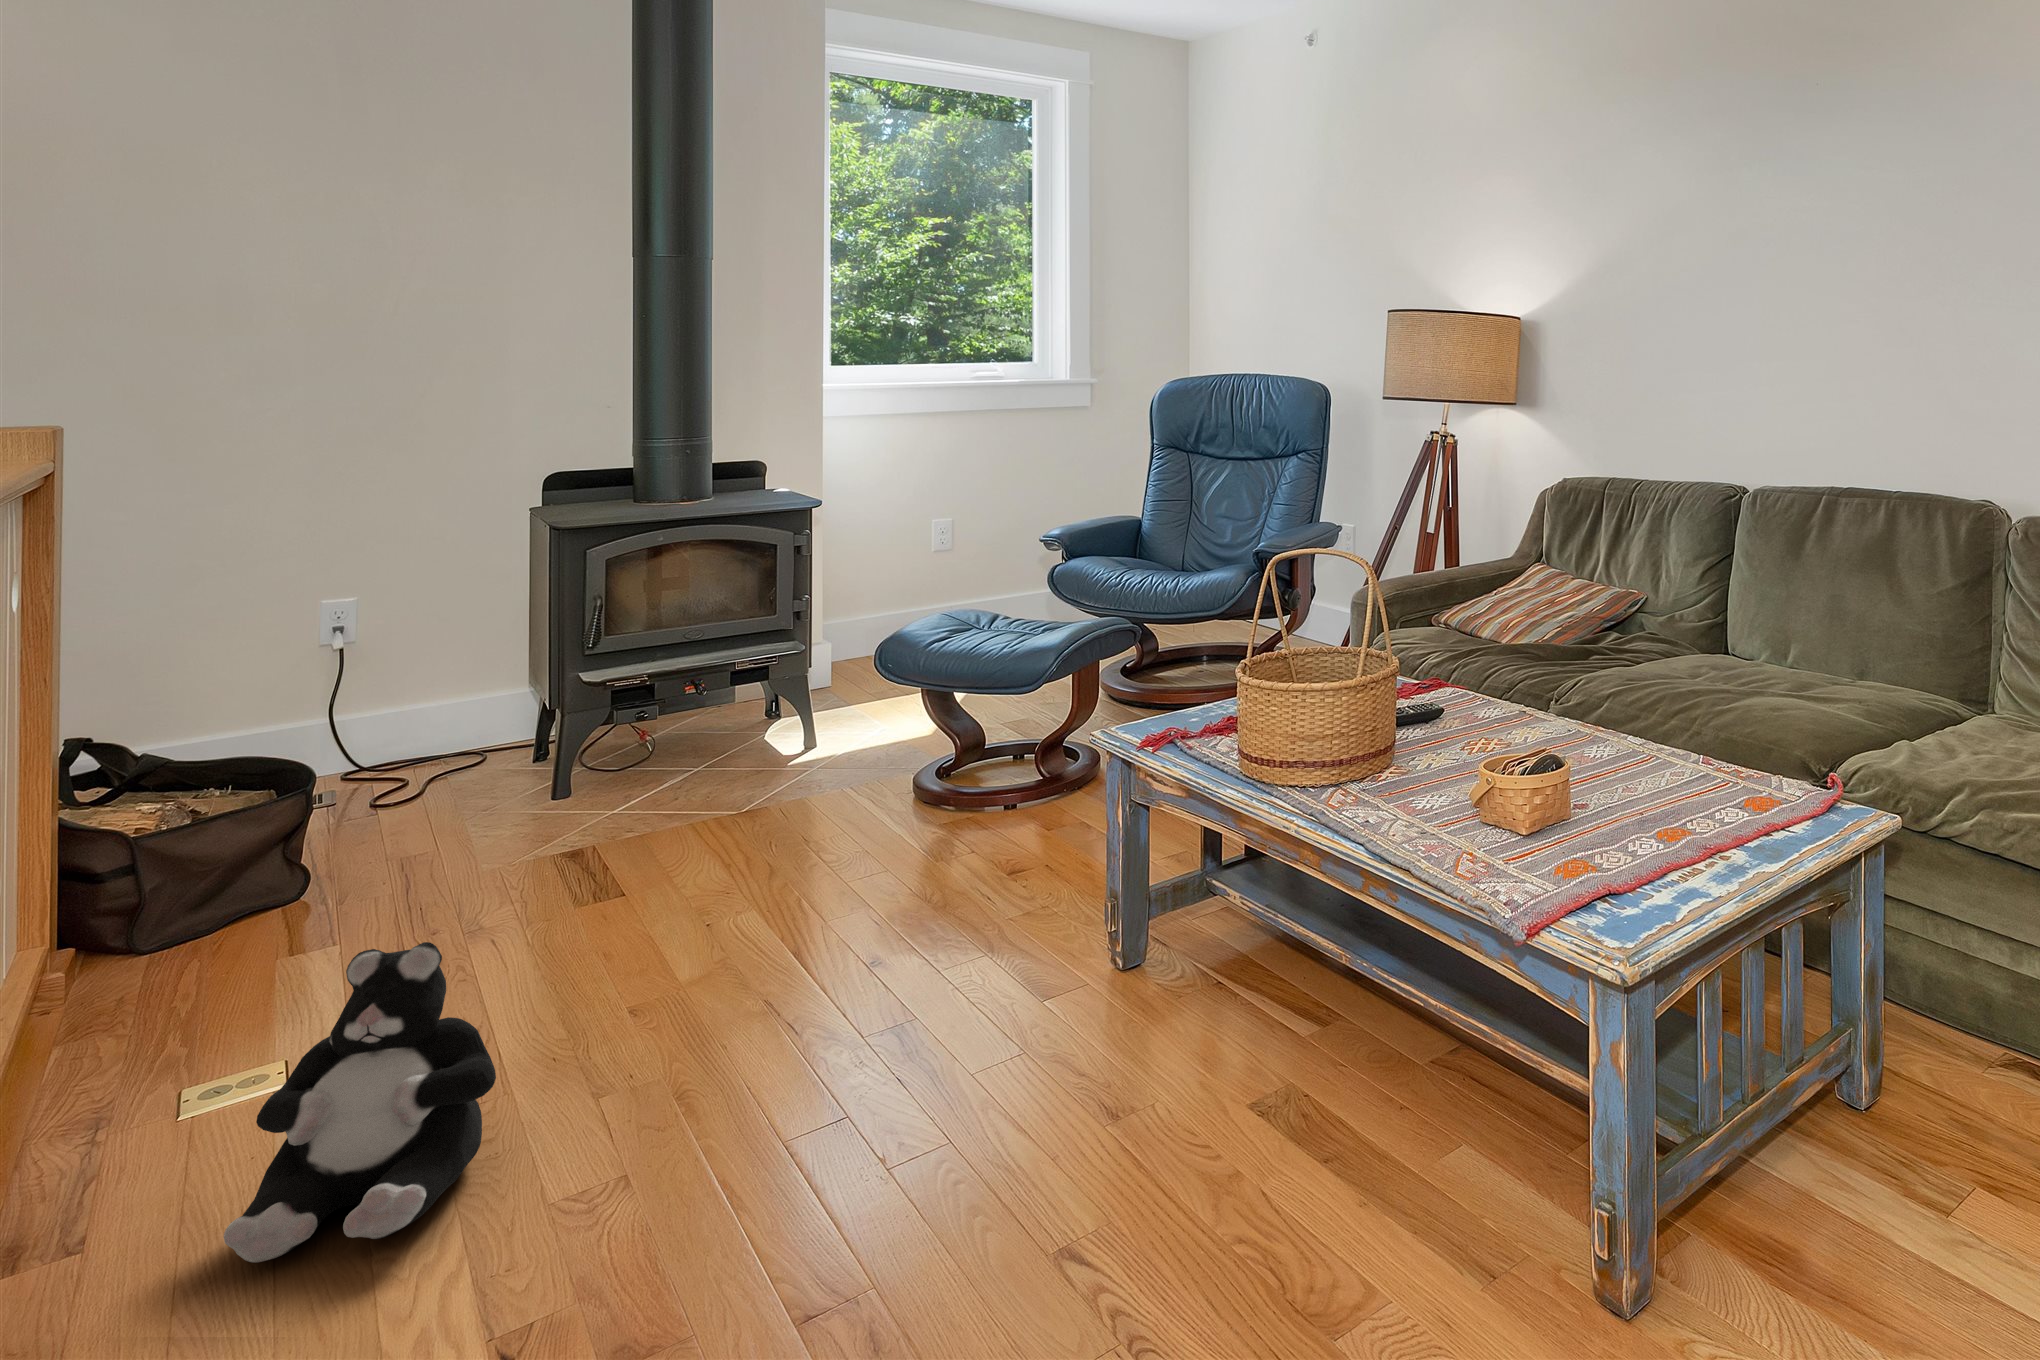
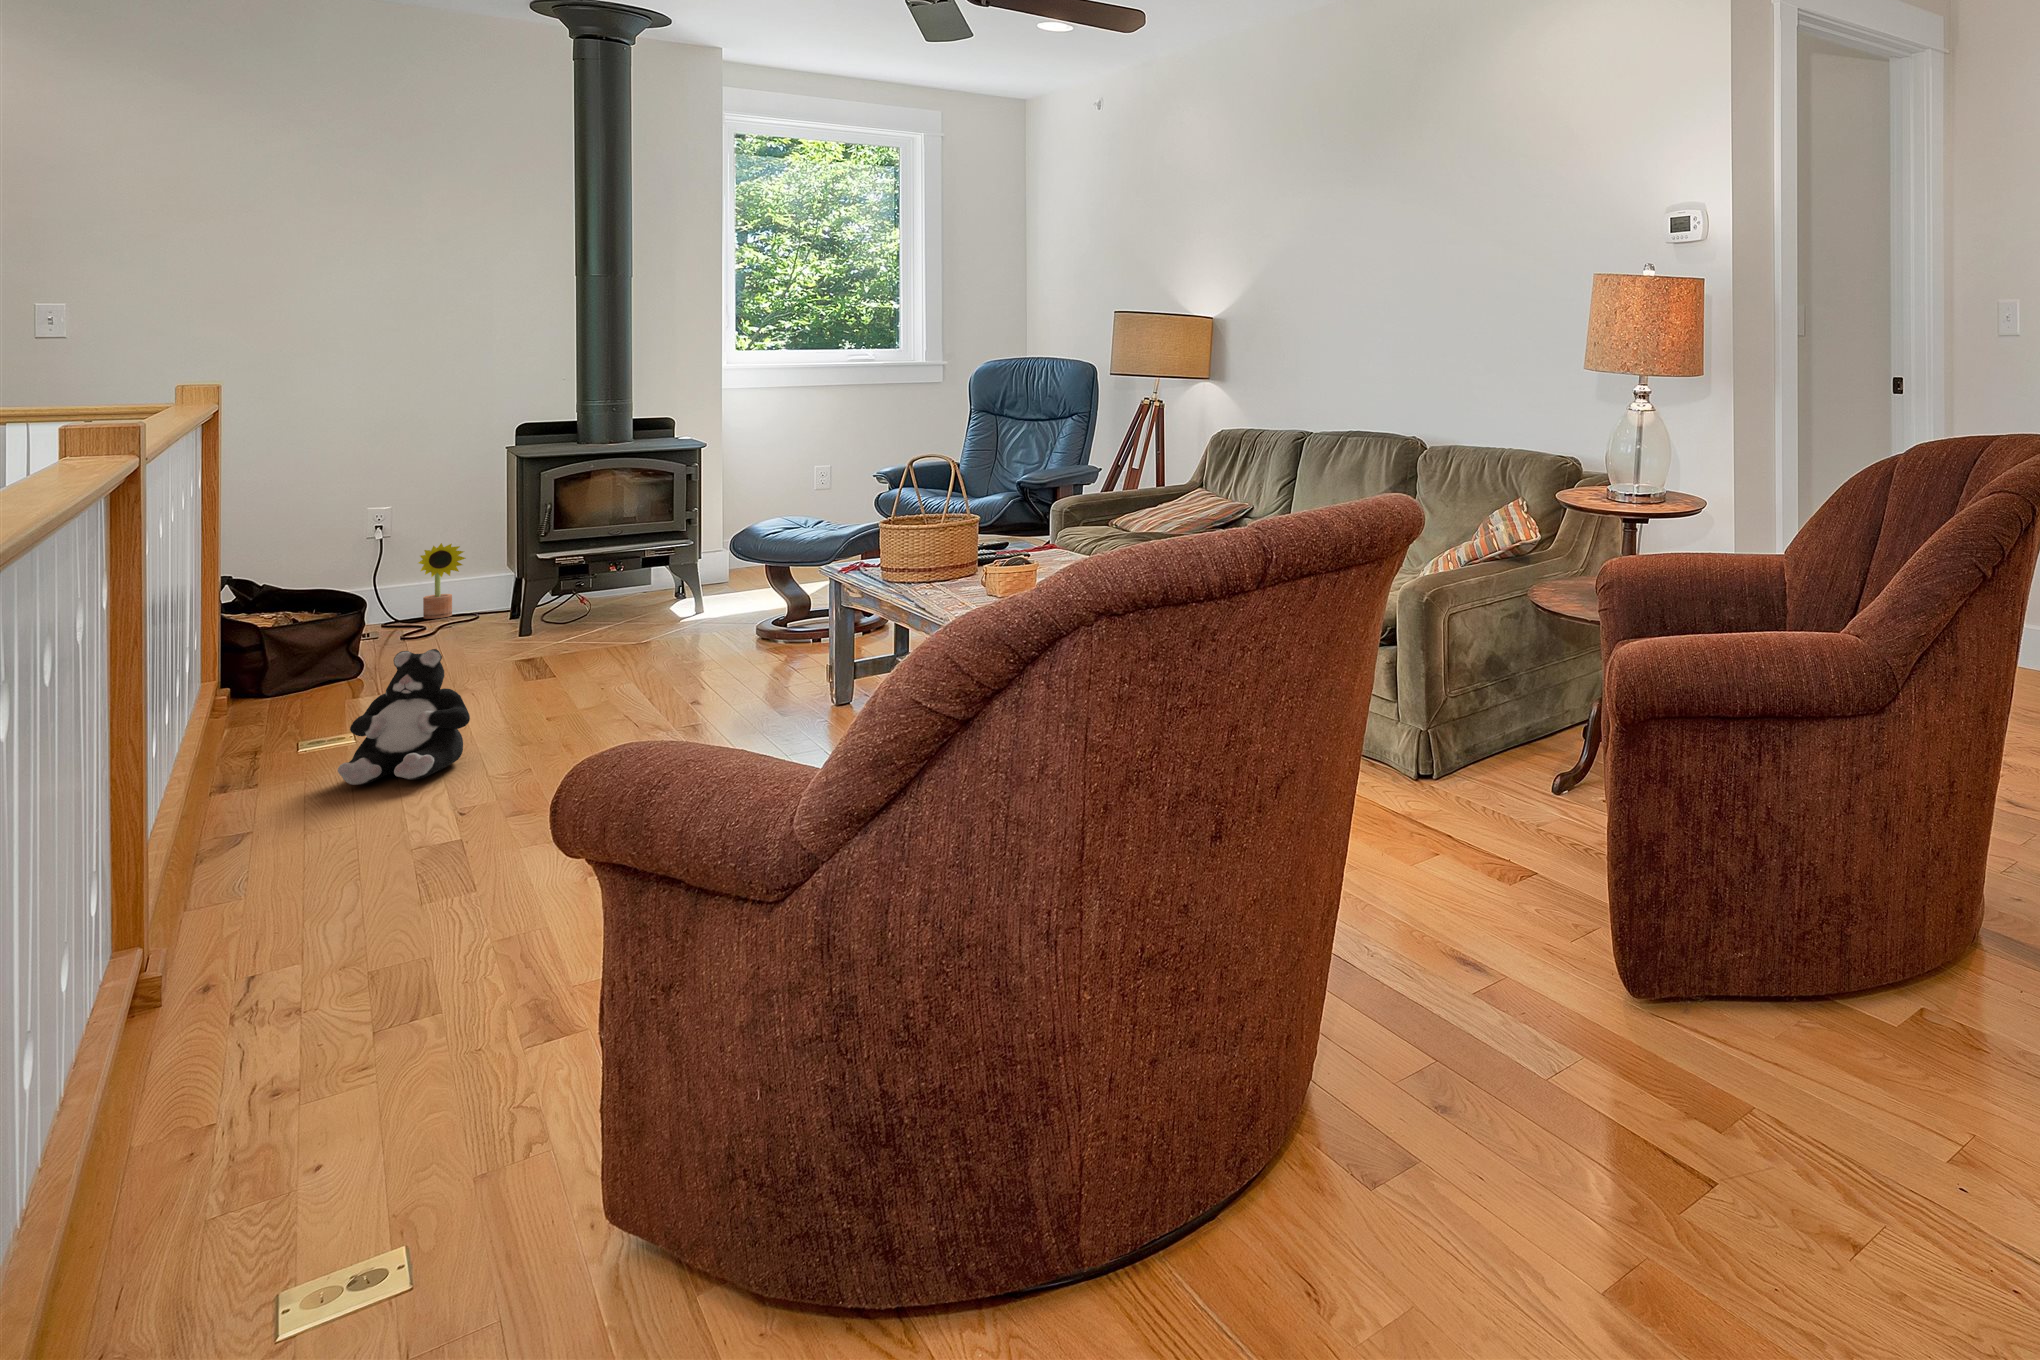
decorative plant: none [399,648,471,760] -> present [418,543,465,619]

